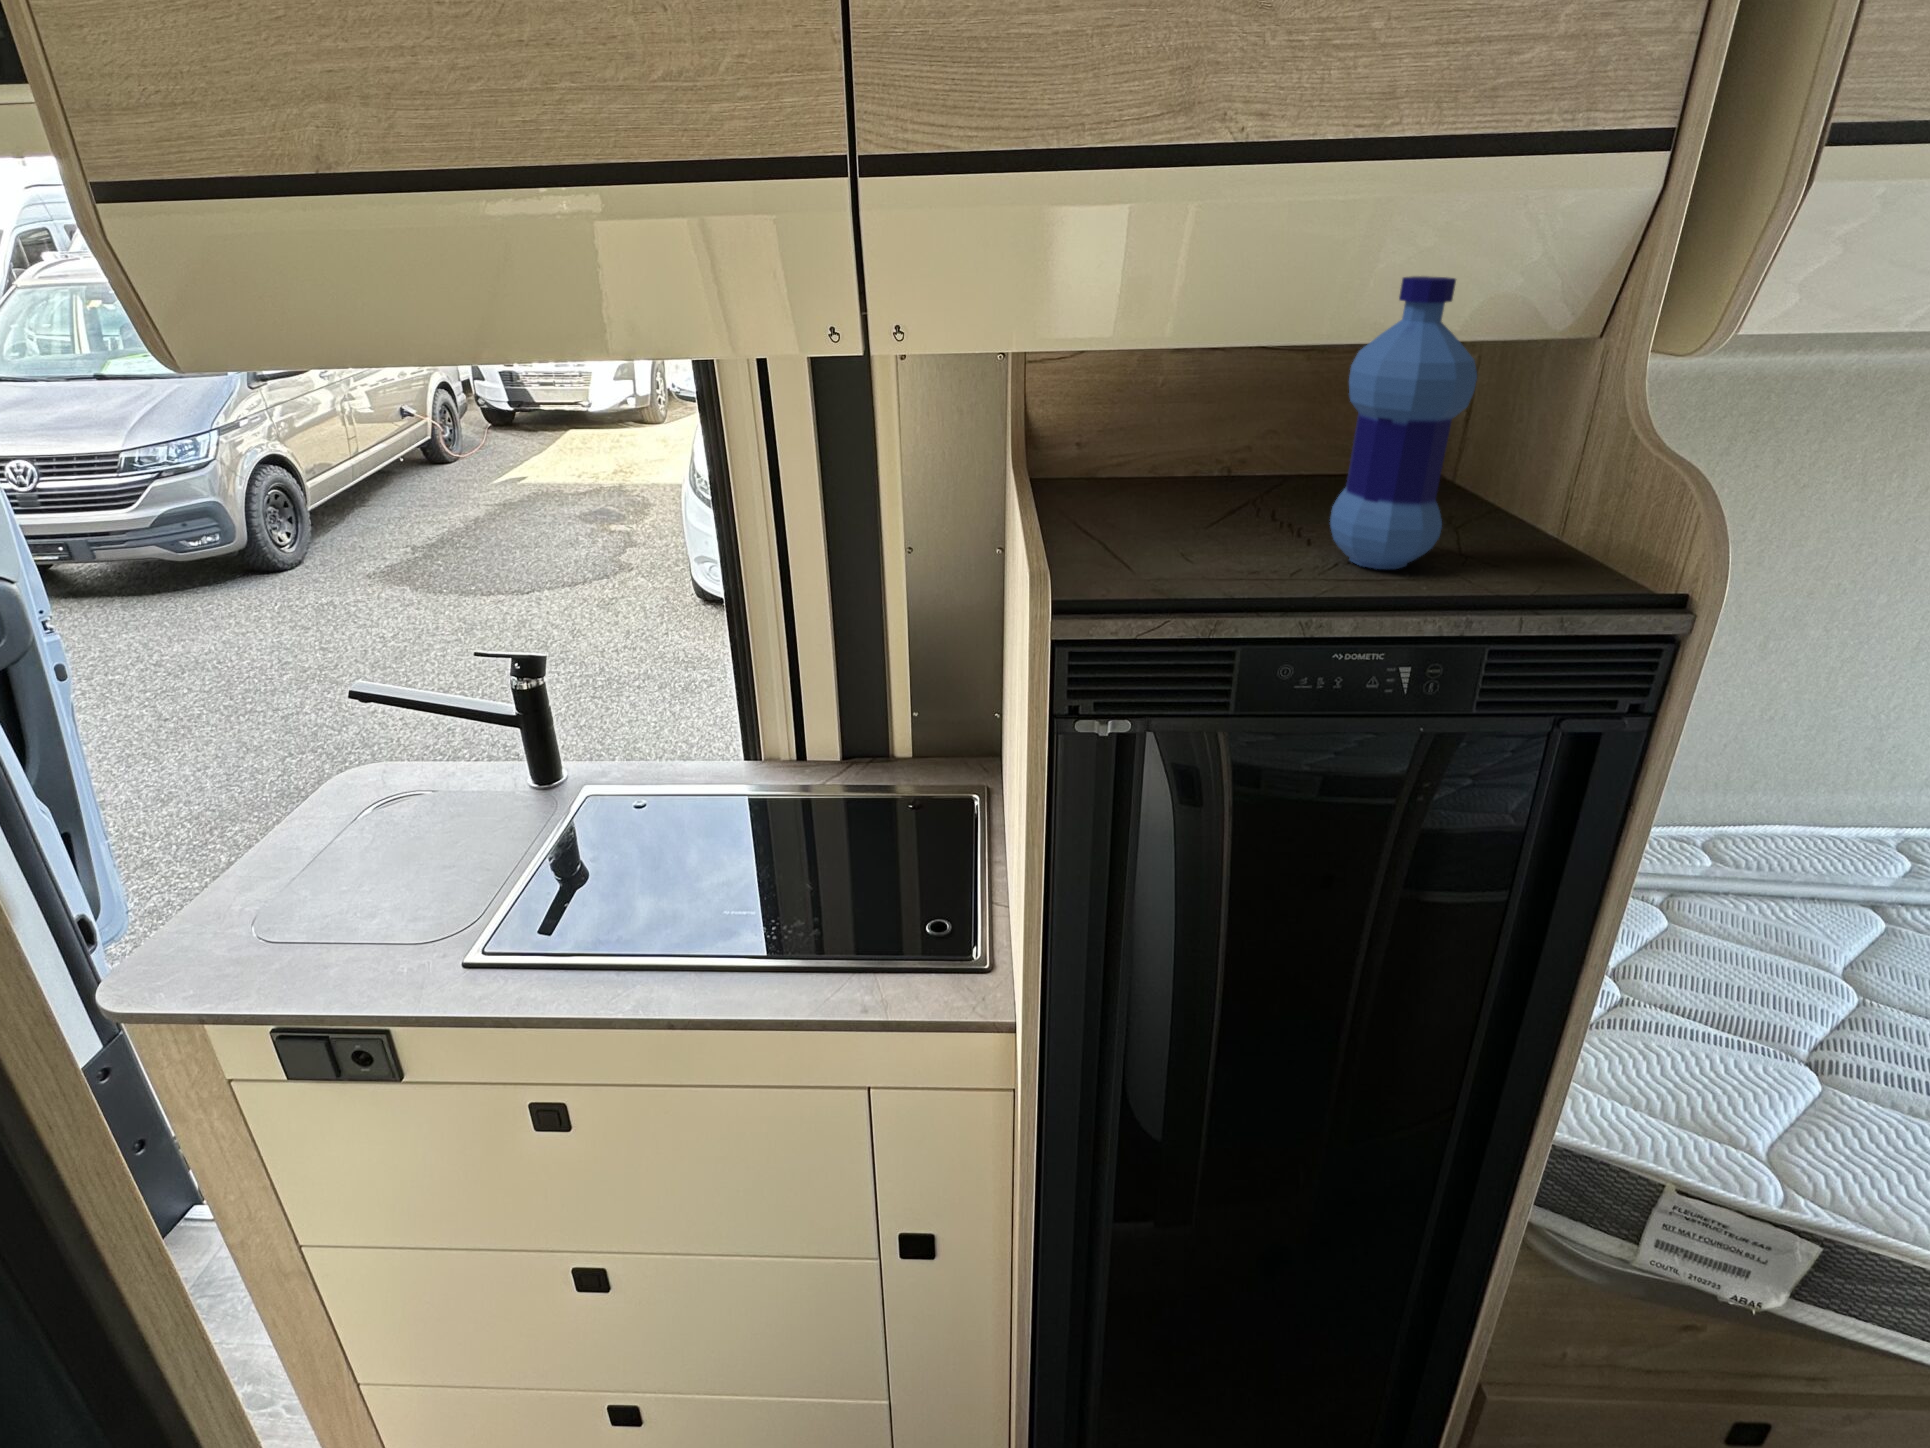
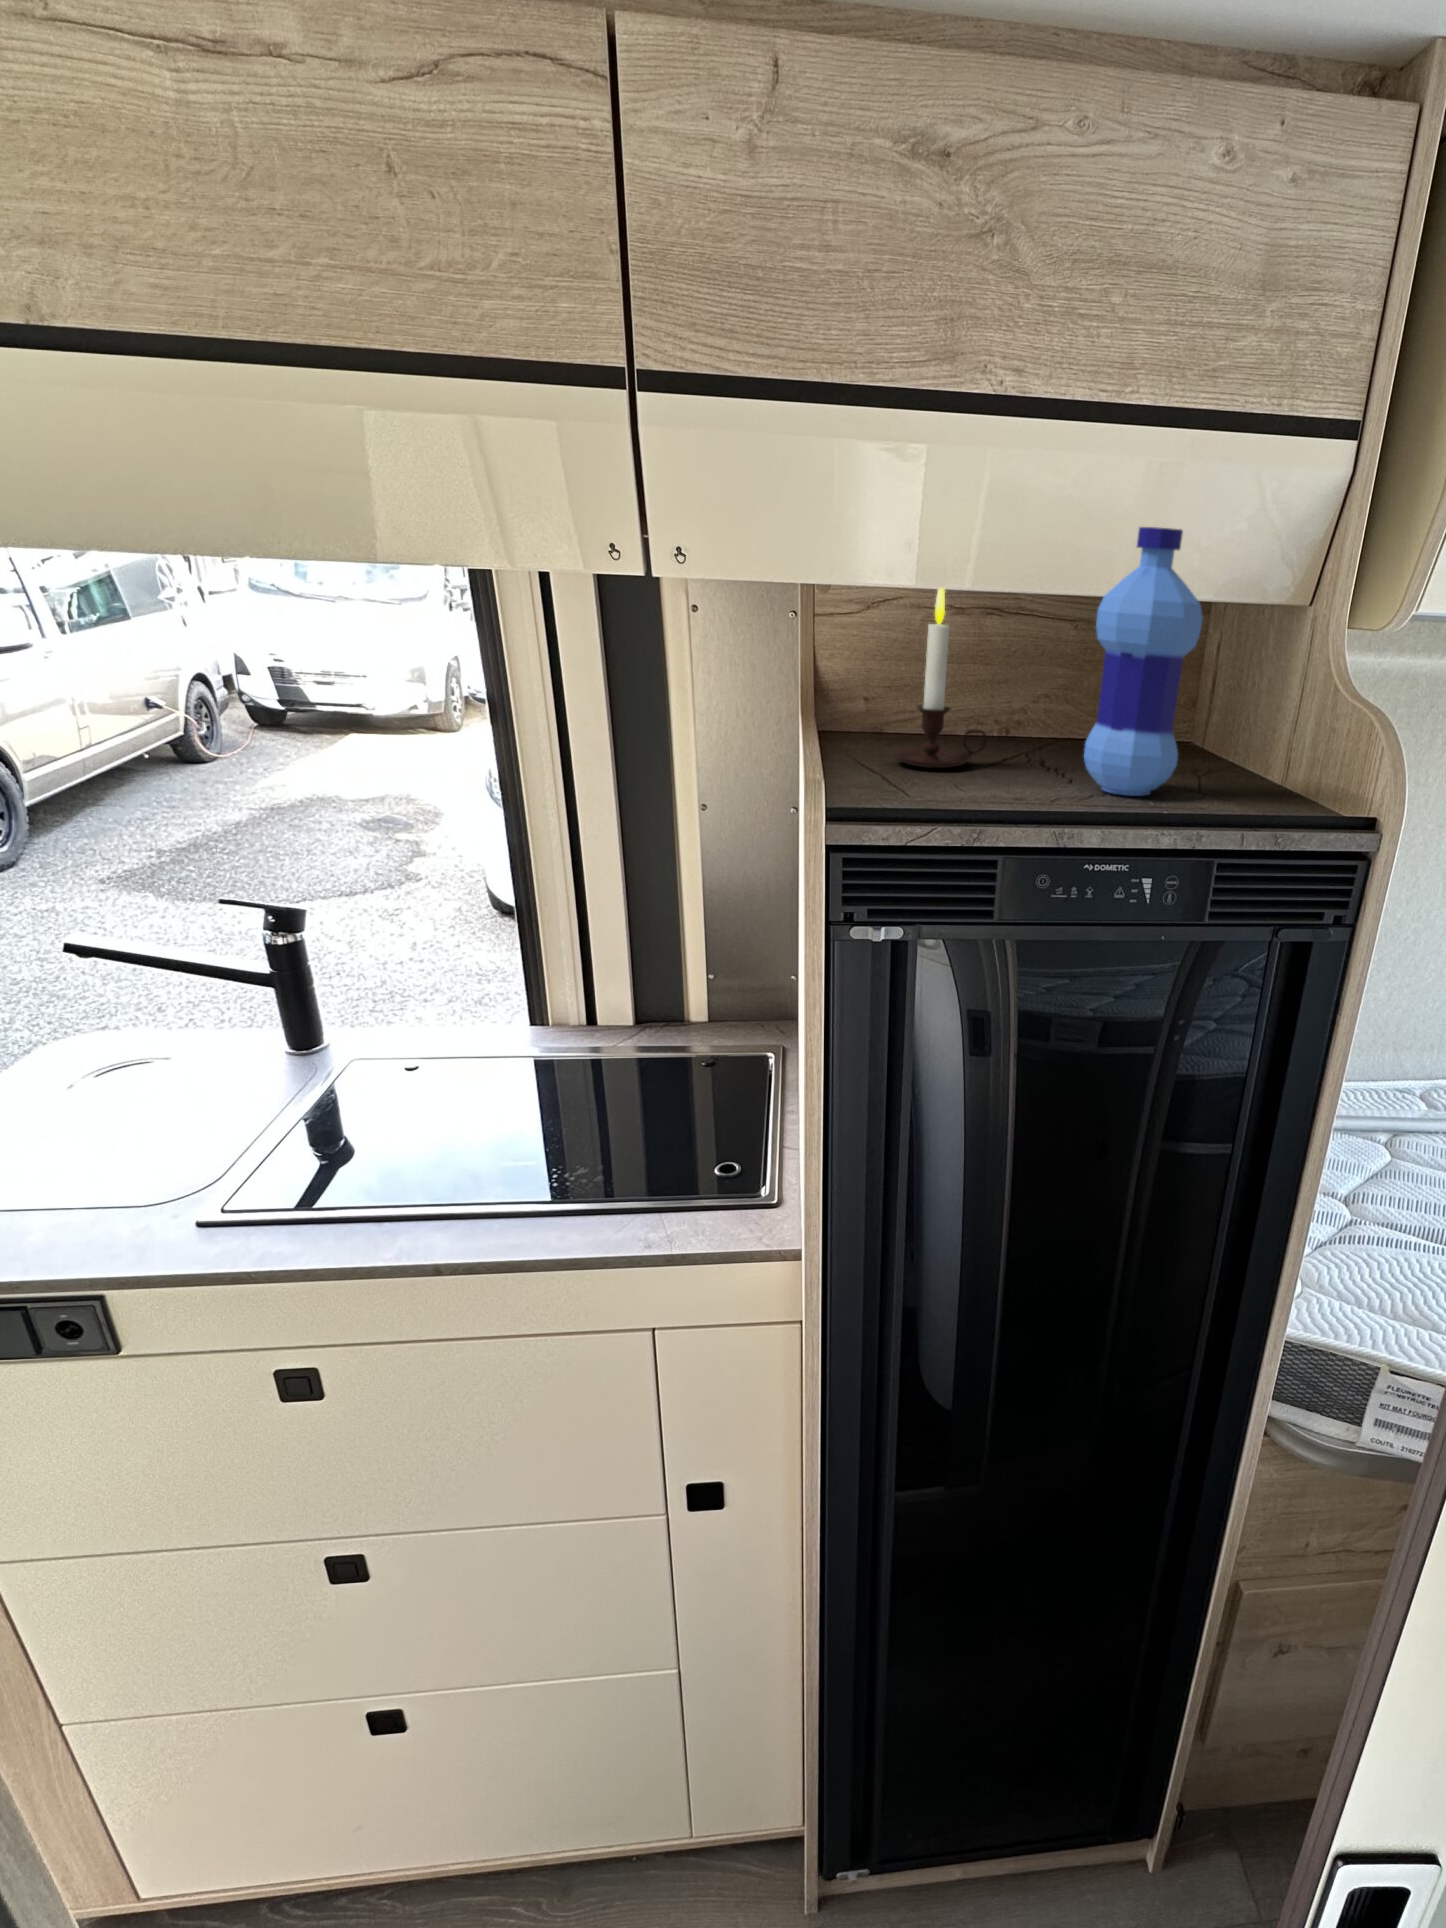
candle: none [1111,329,1216,531] -> present [890,588,987,768]

